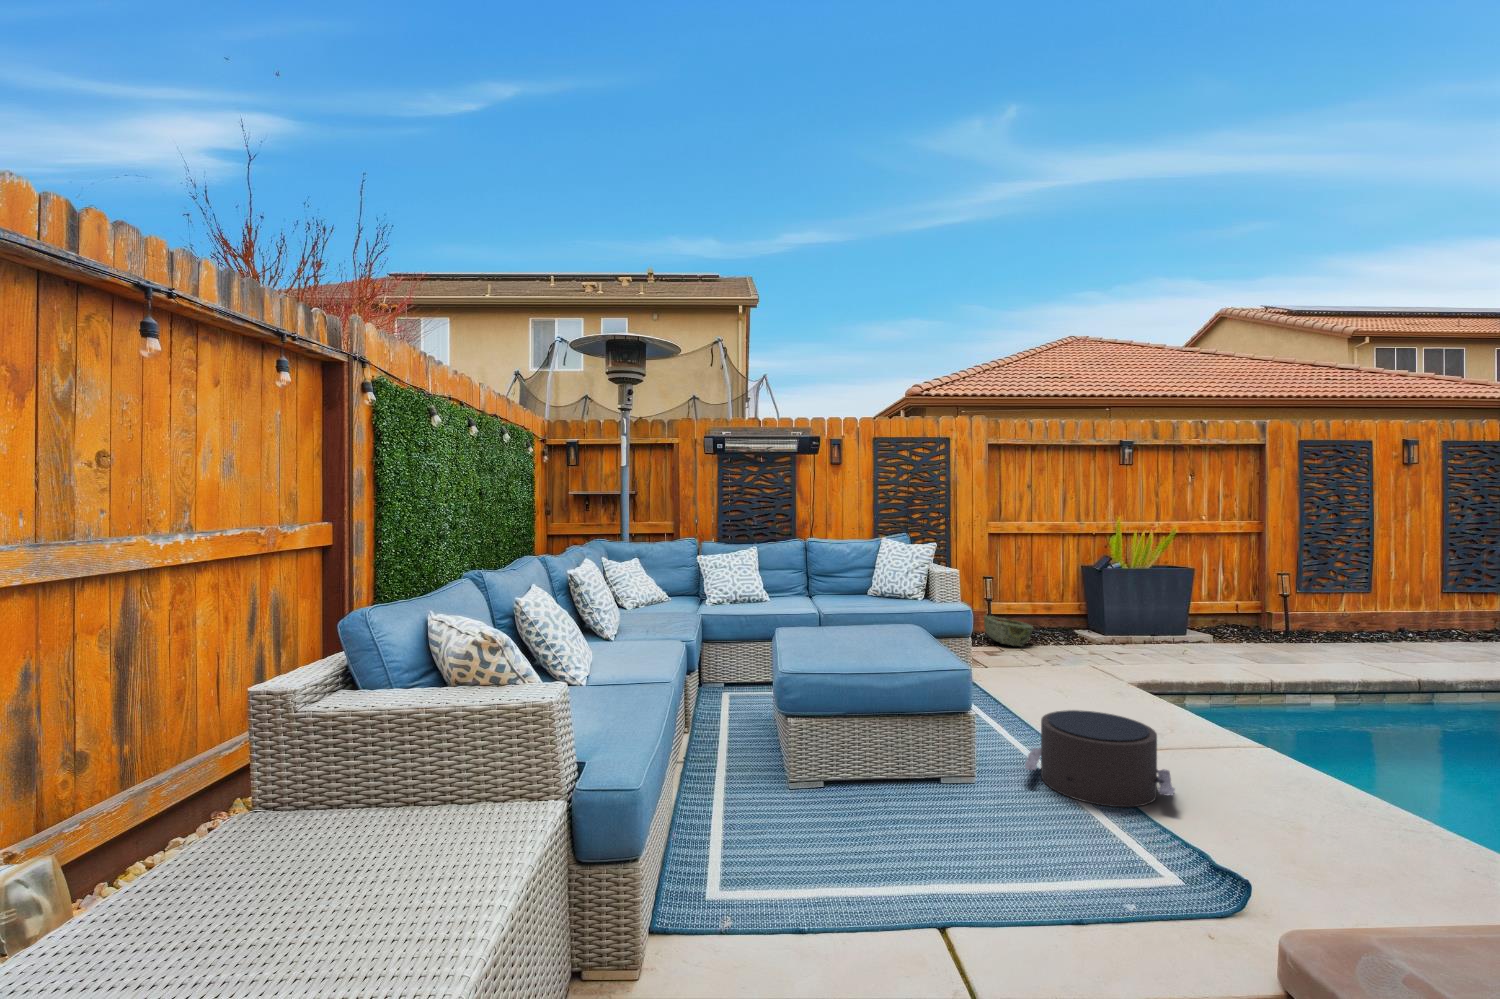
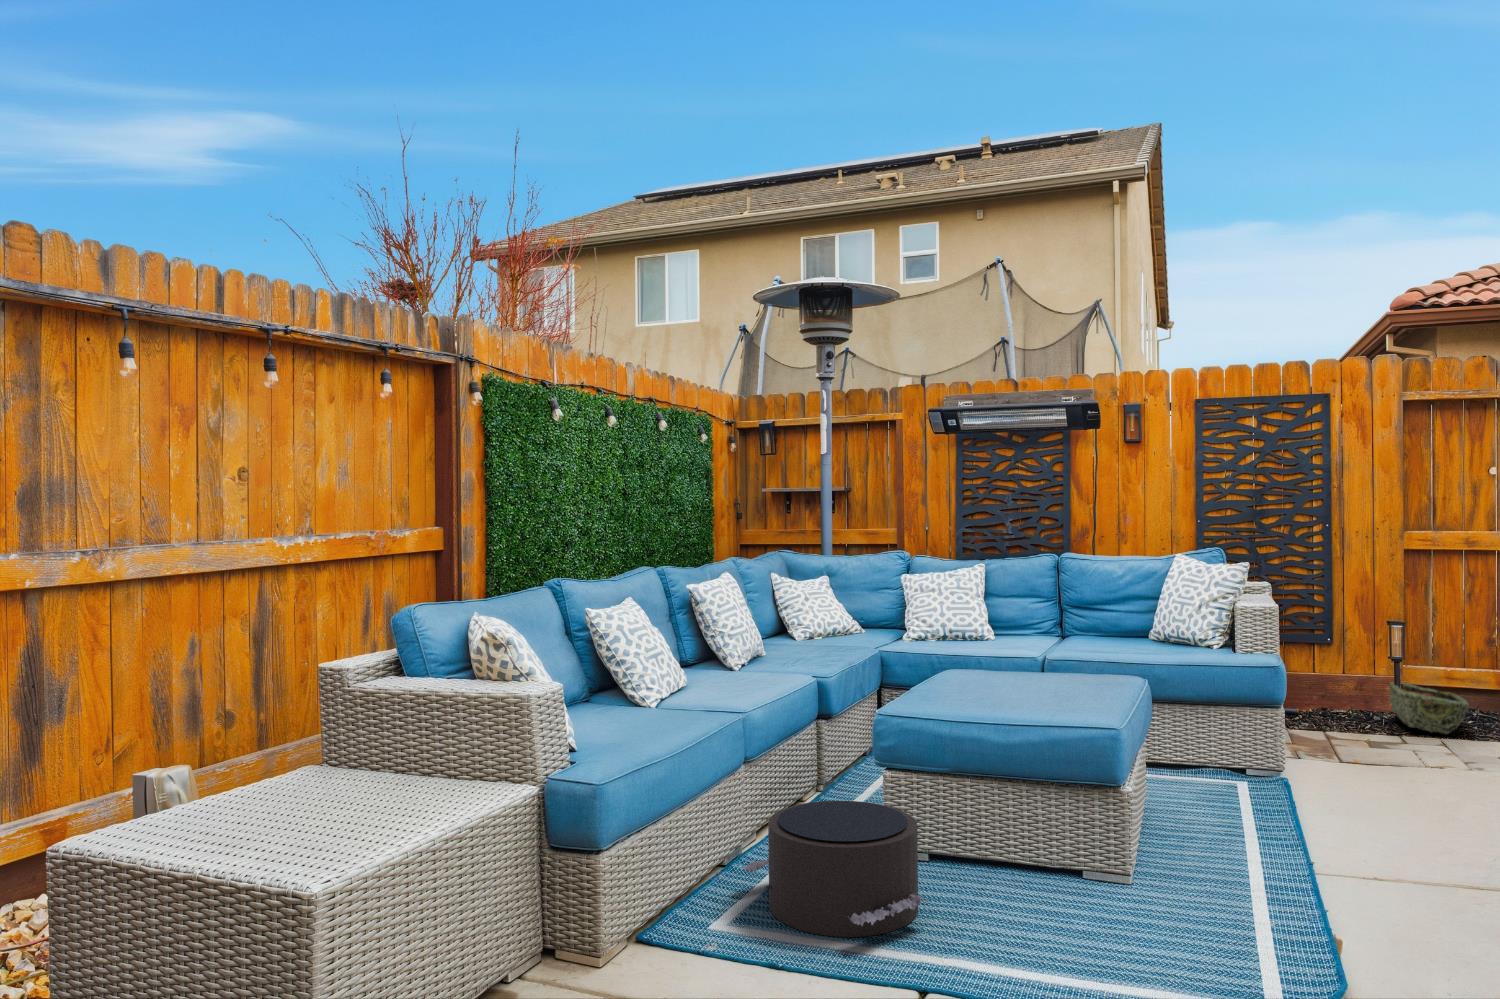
pouf: present [1025,710,1175,807] -> present [743,801,928,937]

